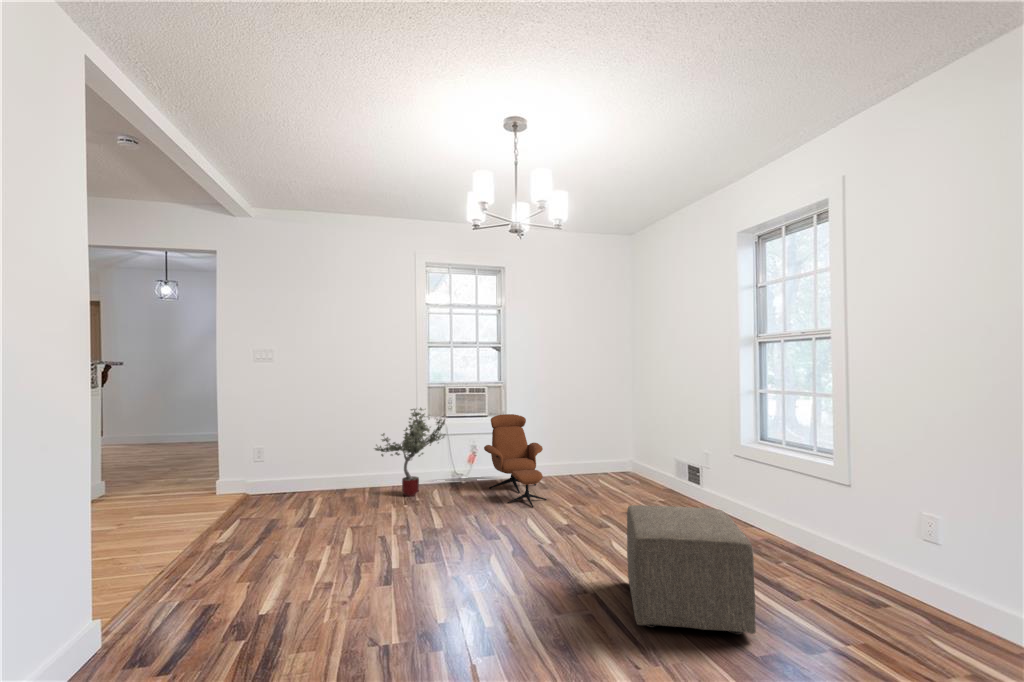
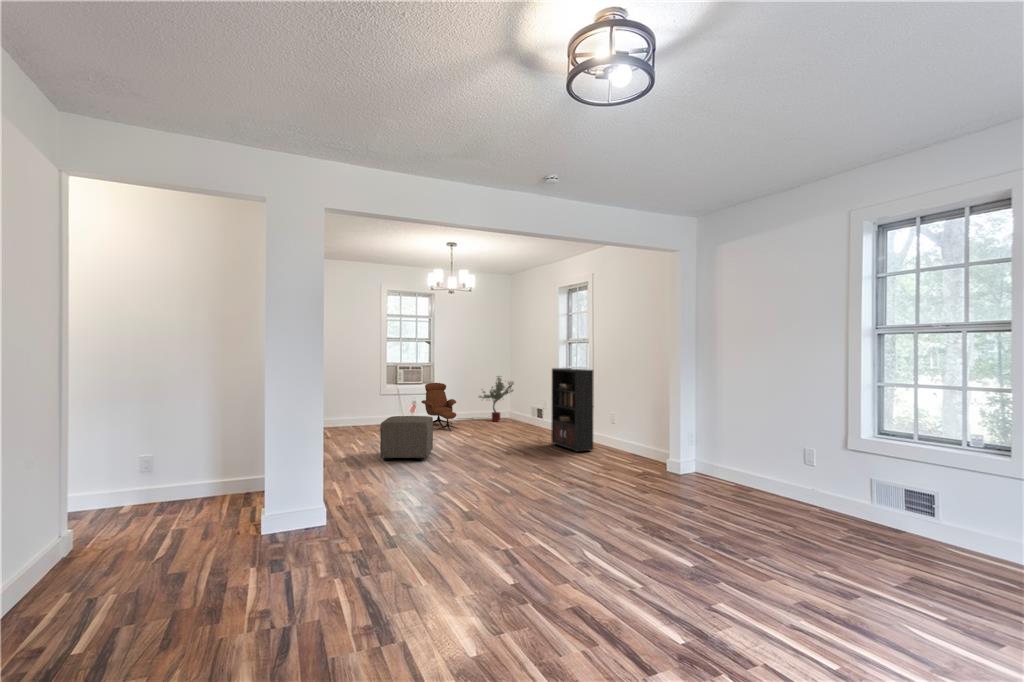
bookcase: none [754,399,972,638] -> present [551,368,593,452]
potted tree: present [375,408,445,496] -> present [479,376,514,422]
ottoman: present [627,505,756,635] -> present [380,416,433,460]

